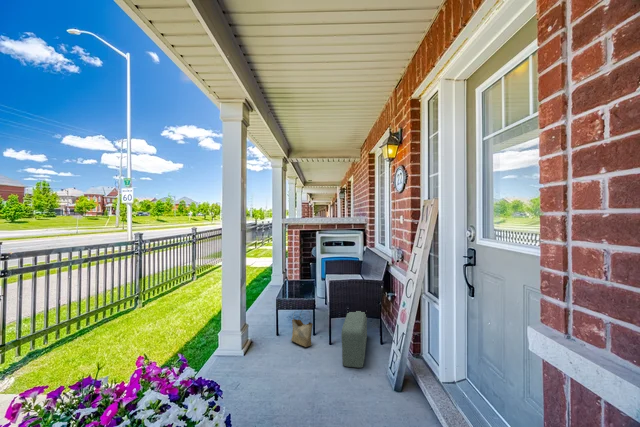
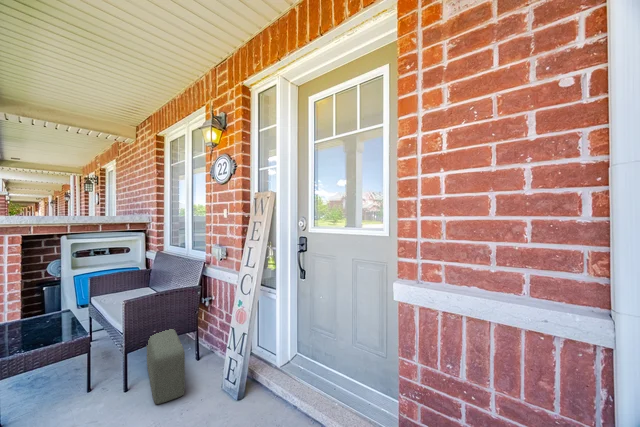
woven basket: present [291,319,313,347] -> none [42,349,91,411]

